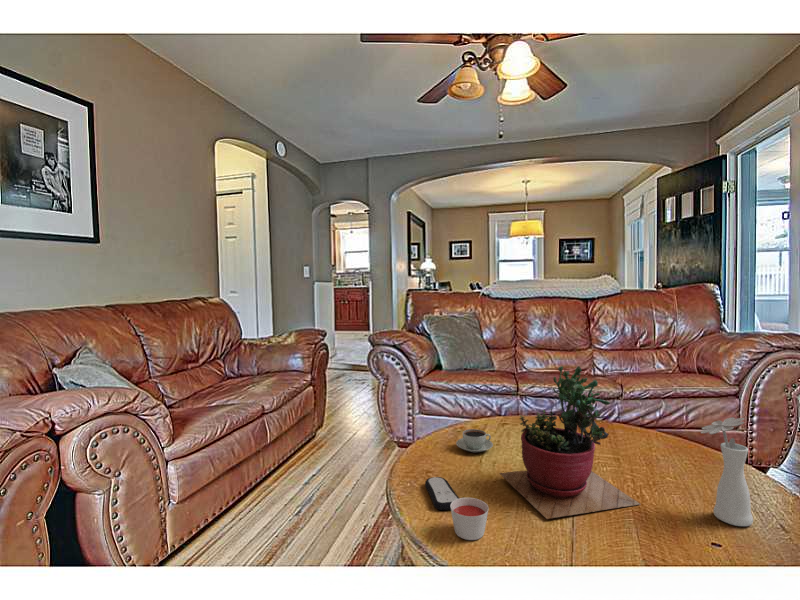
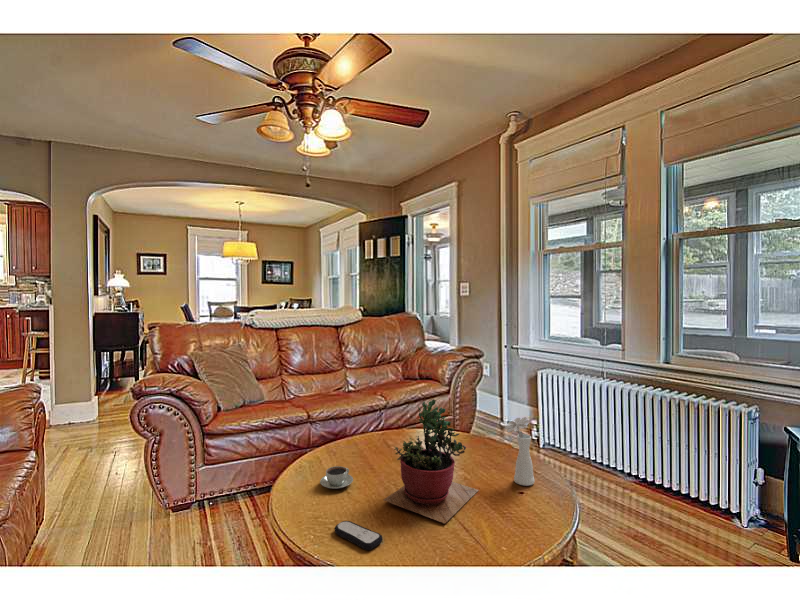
candle: present [450,498,489,540] -> none [394,527,425,565]

